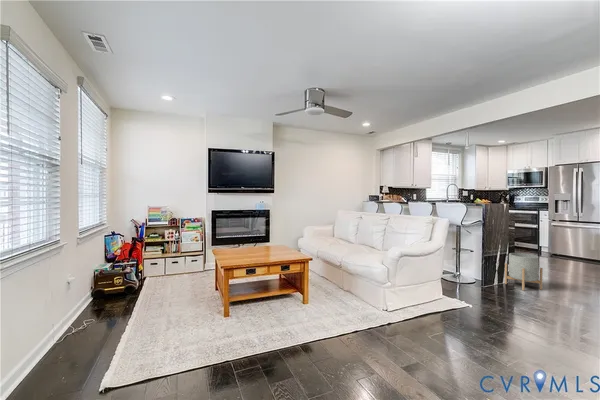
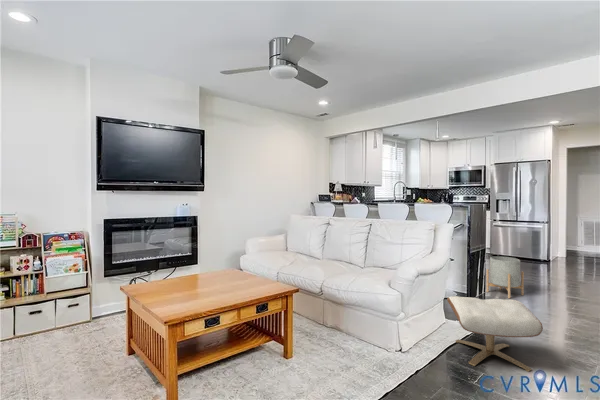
ottoman: none [427,276,494,336] -> present [447,296,543,371]

